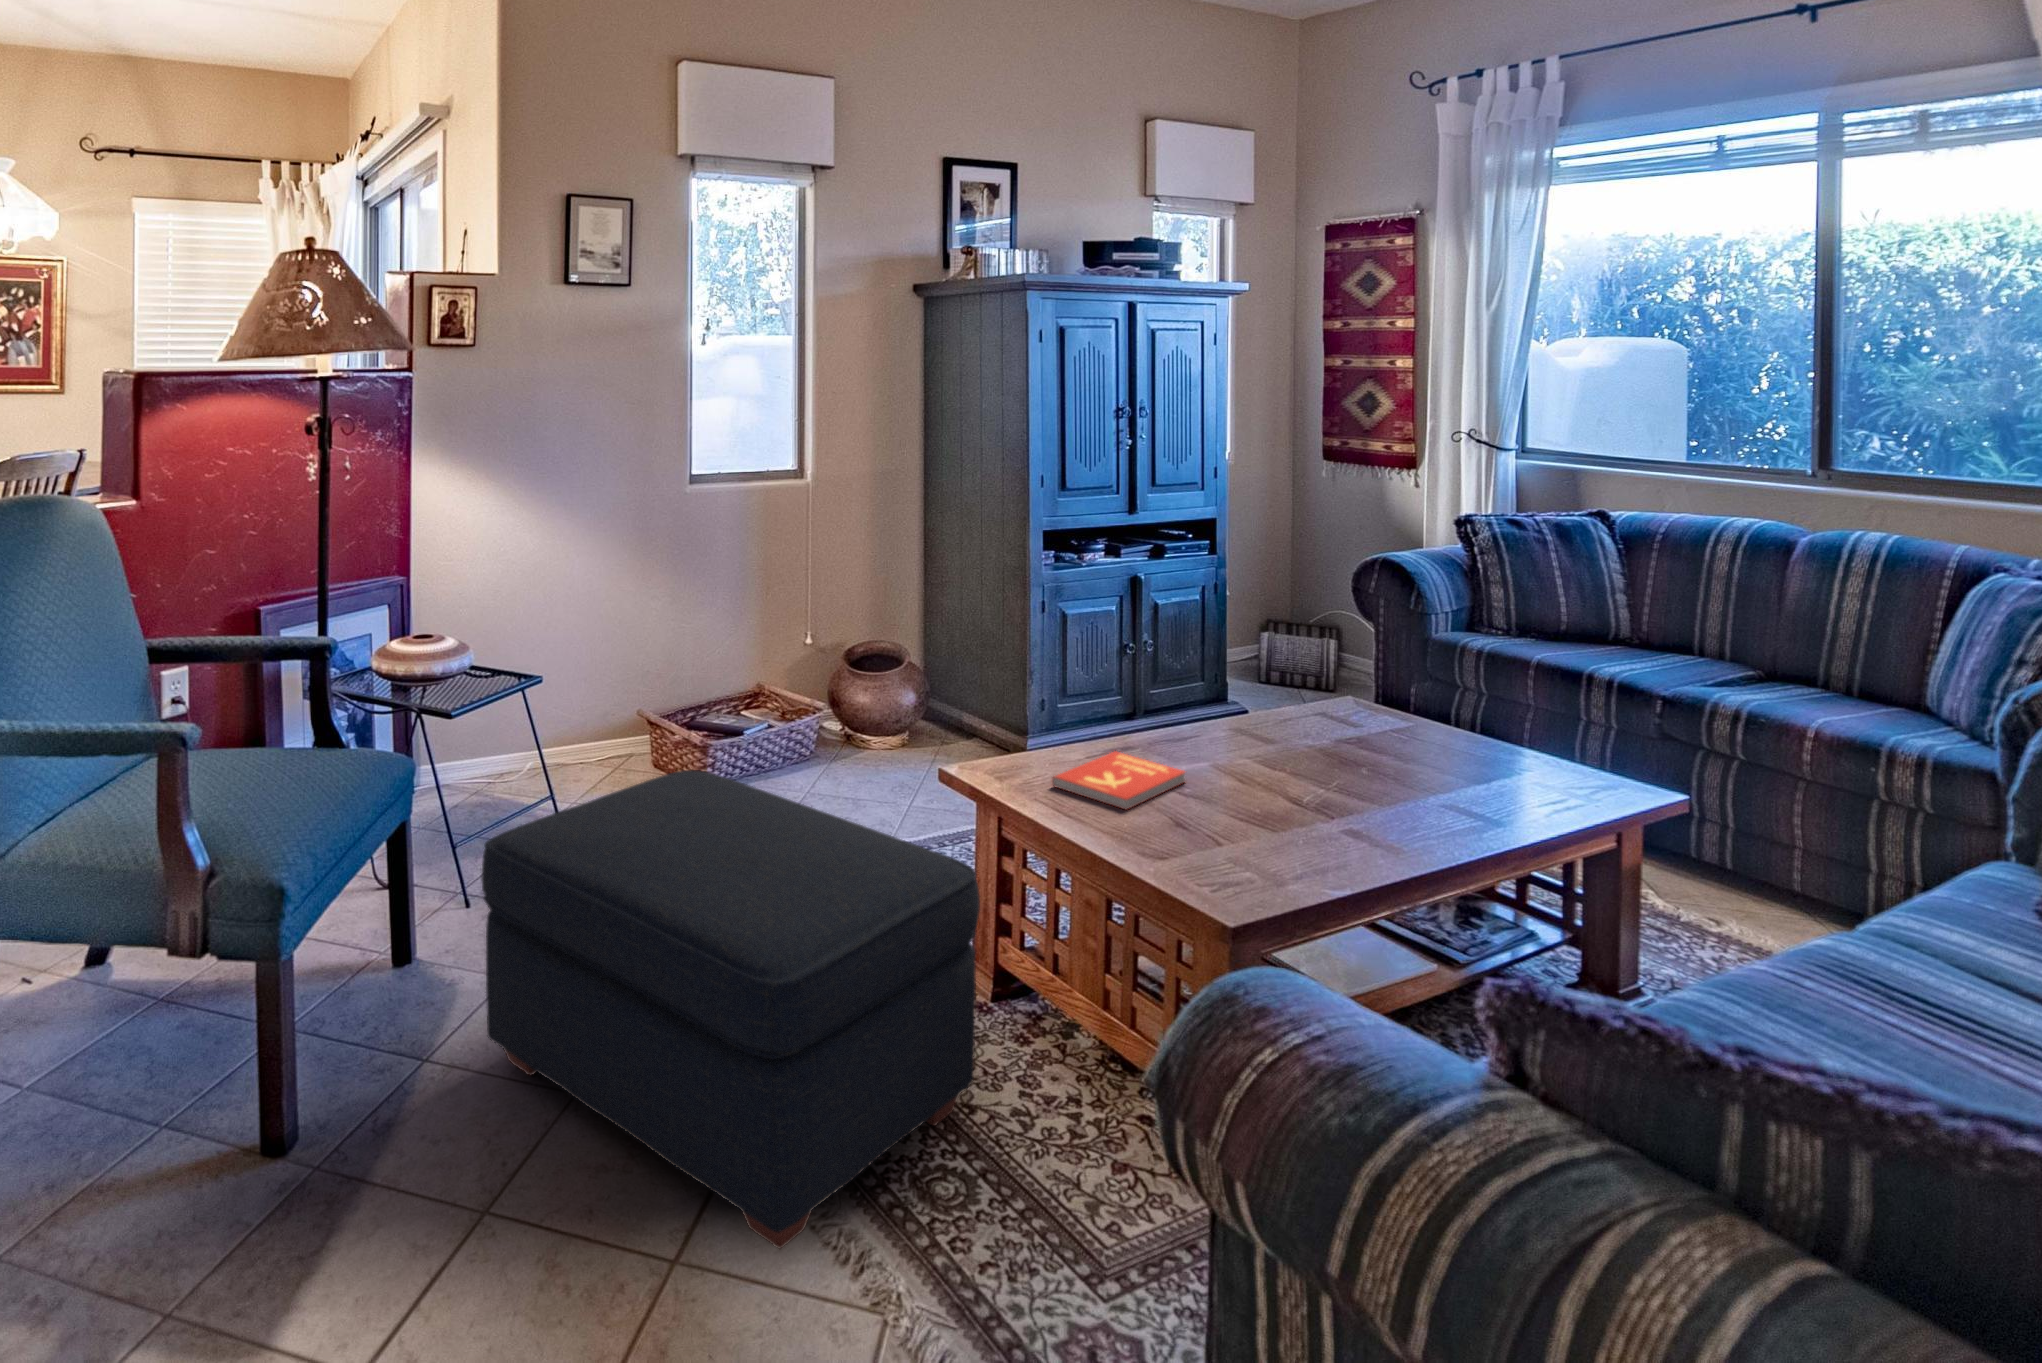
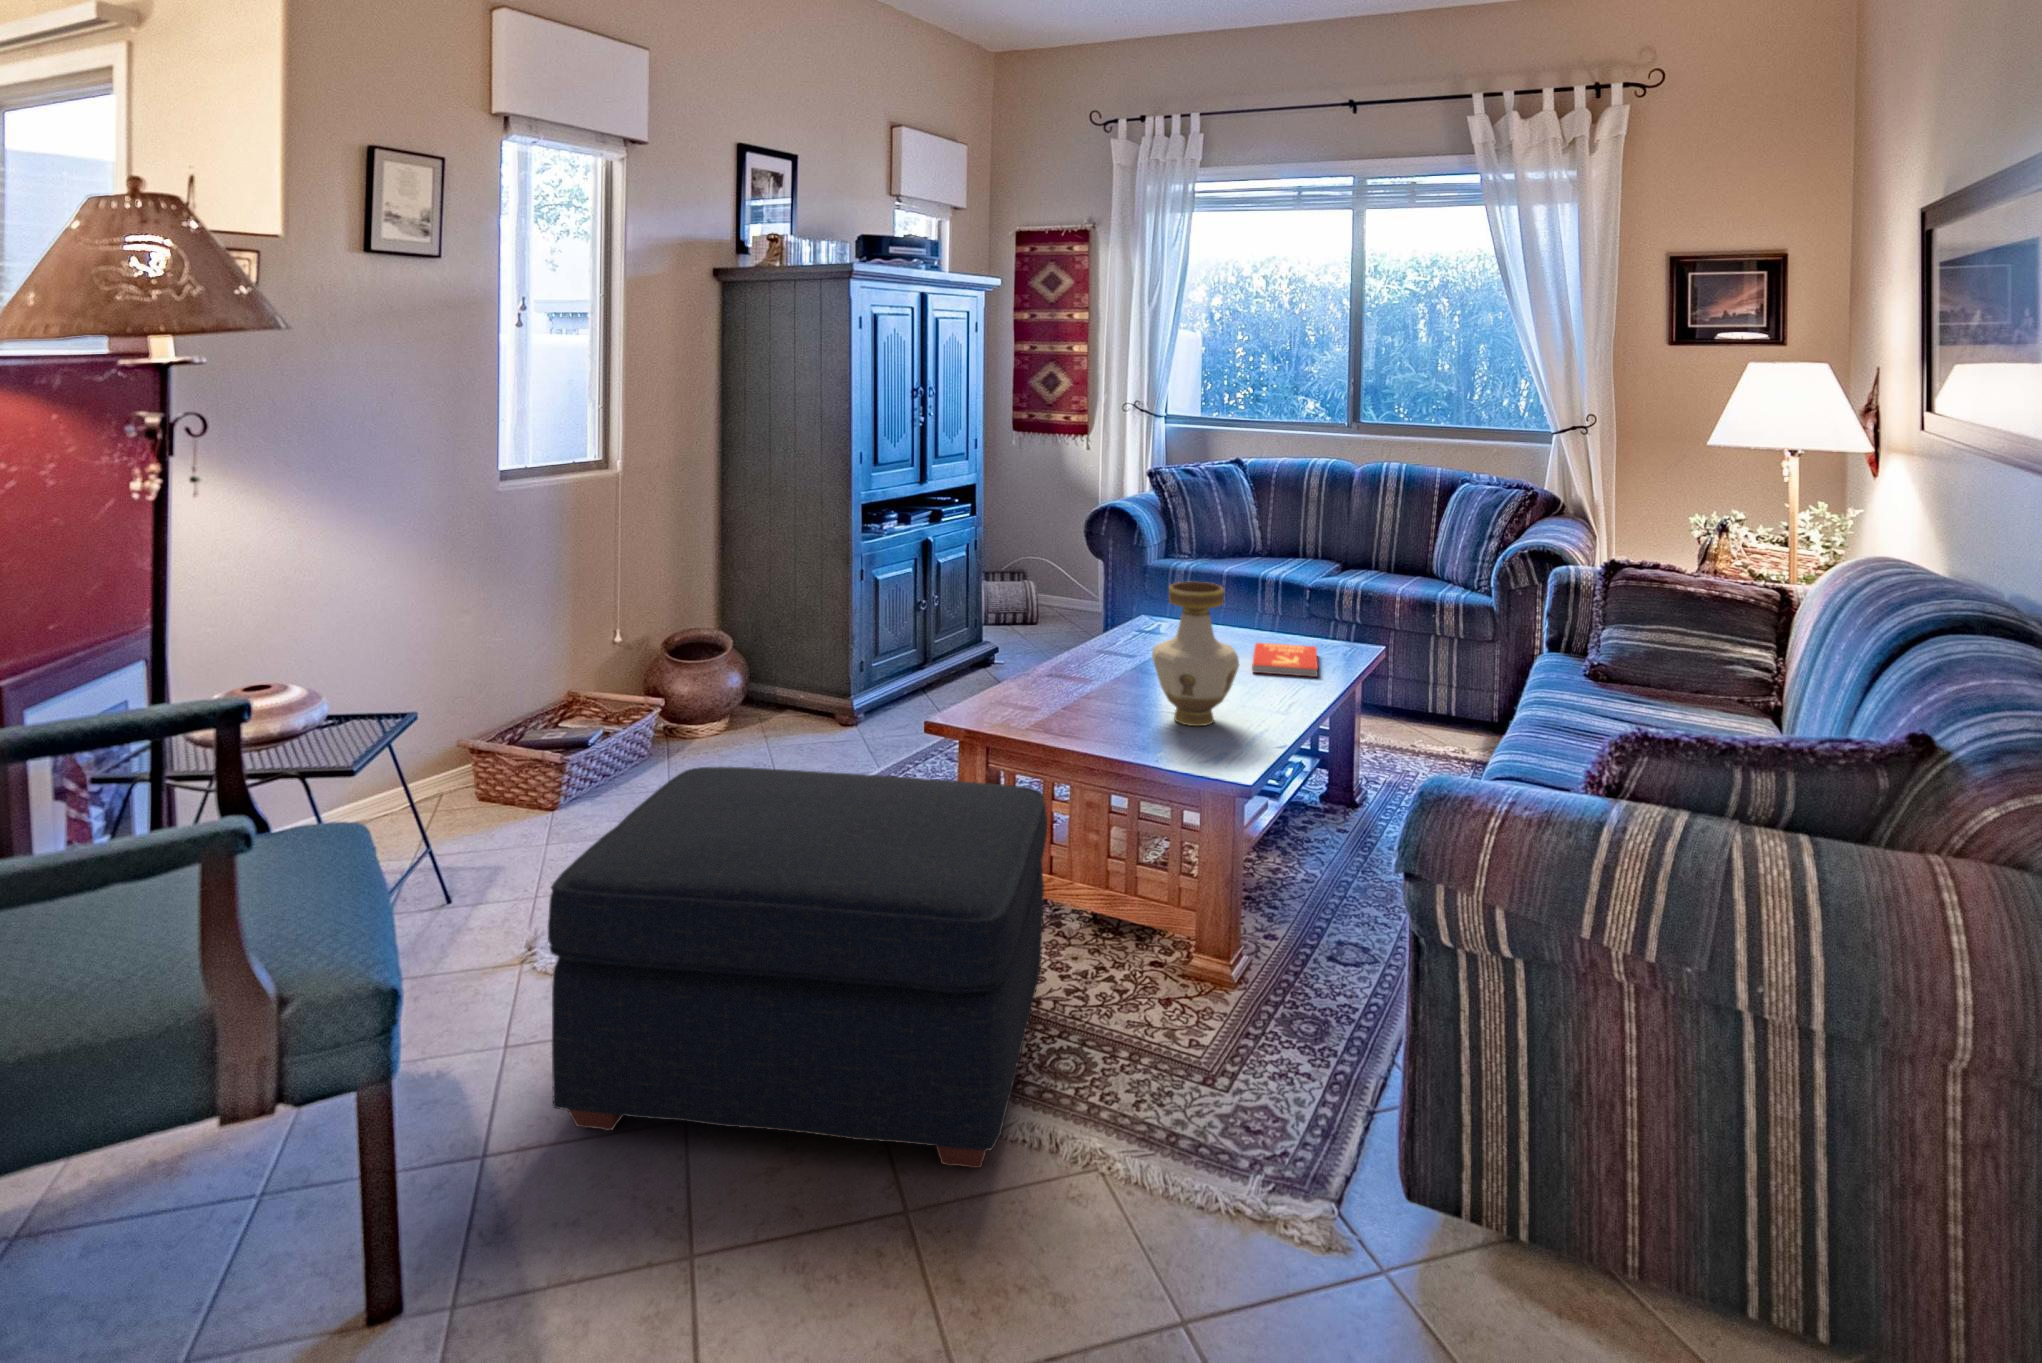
vase: none [1192,661,1313,848] -> present [1152,581,1239,726]
book: present [1052,752,1185,809] -> present [1252,643,1318,677]

